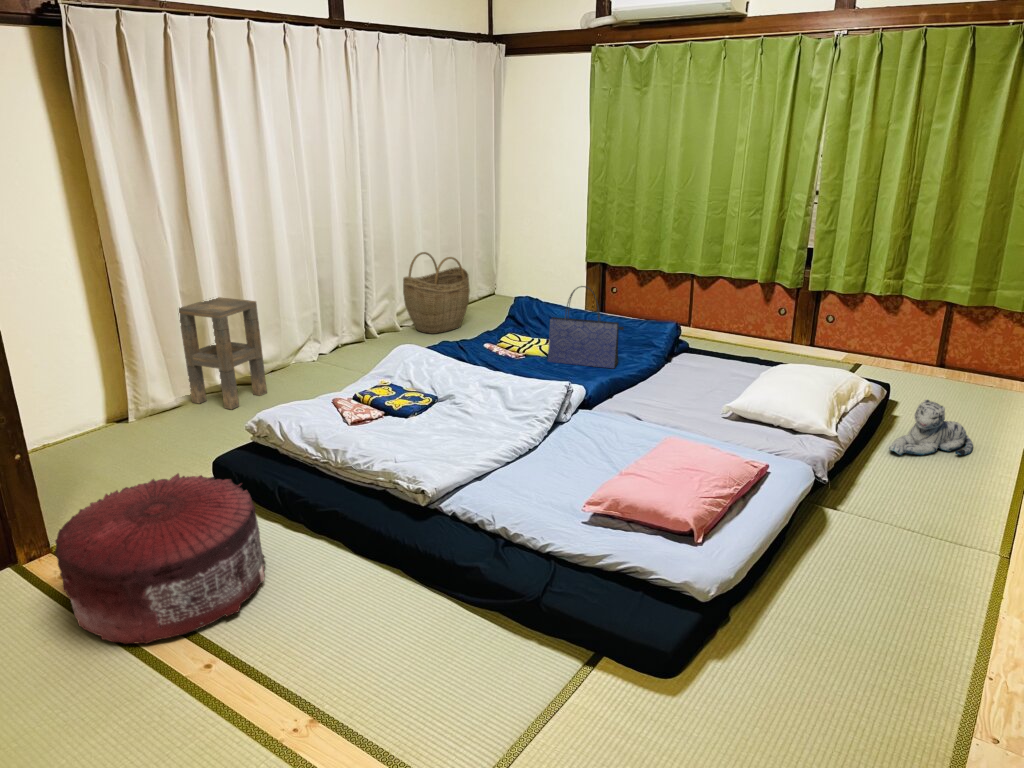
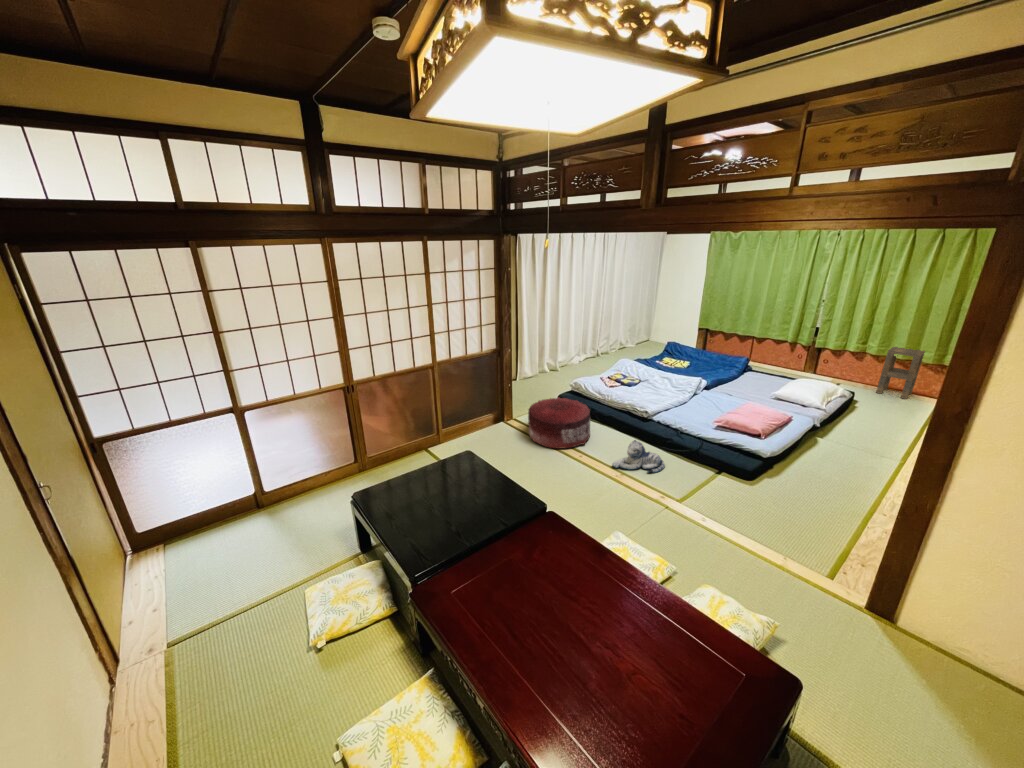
woven basket: present [403,252,470,334] -> none [614,320,643,356]
tote bag: present [548,286,624,368] -> none [685,339,723,375]
side table: present [179,297,267,409] -> present [876,347,925,399]
plush toy: present [889,399,973,455] -> present [612,440,665,473]

